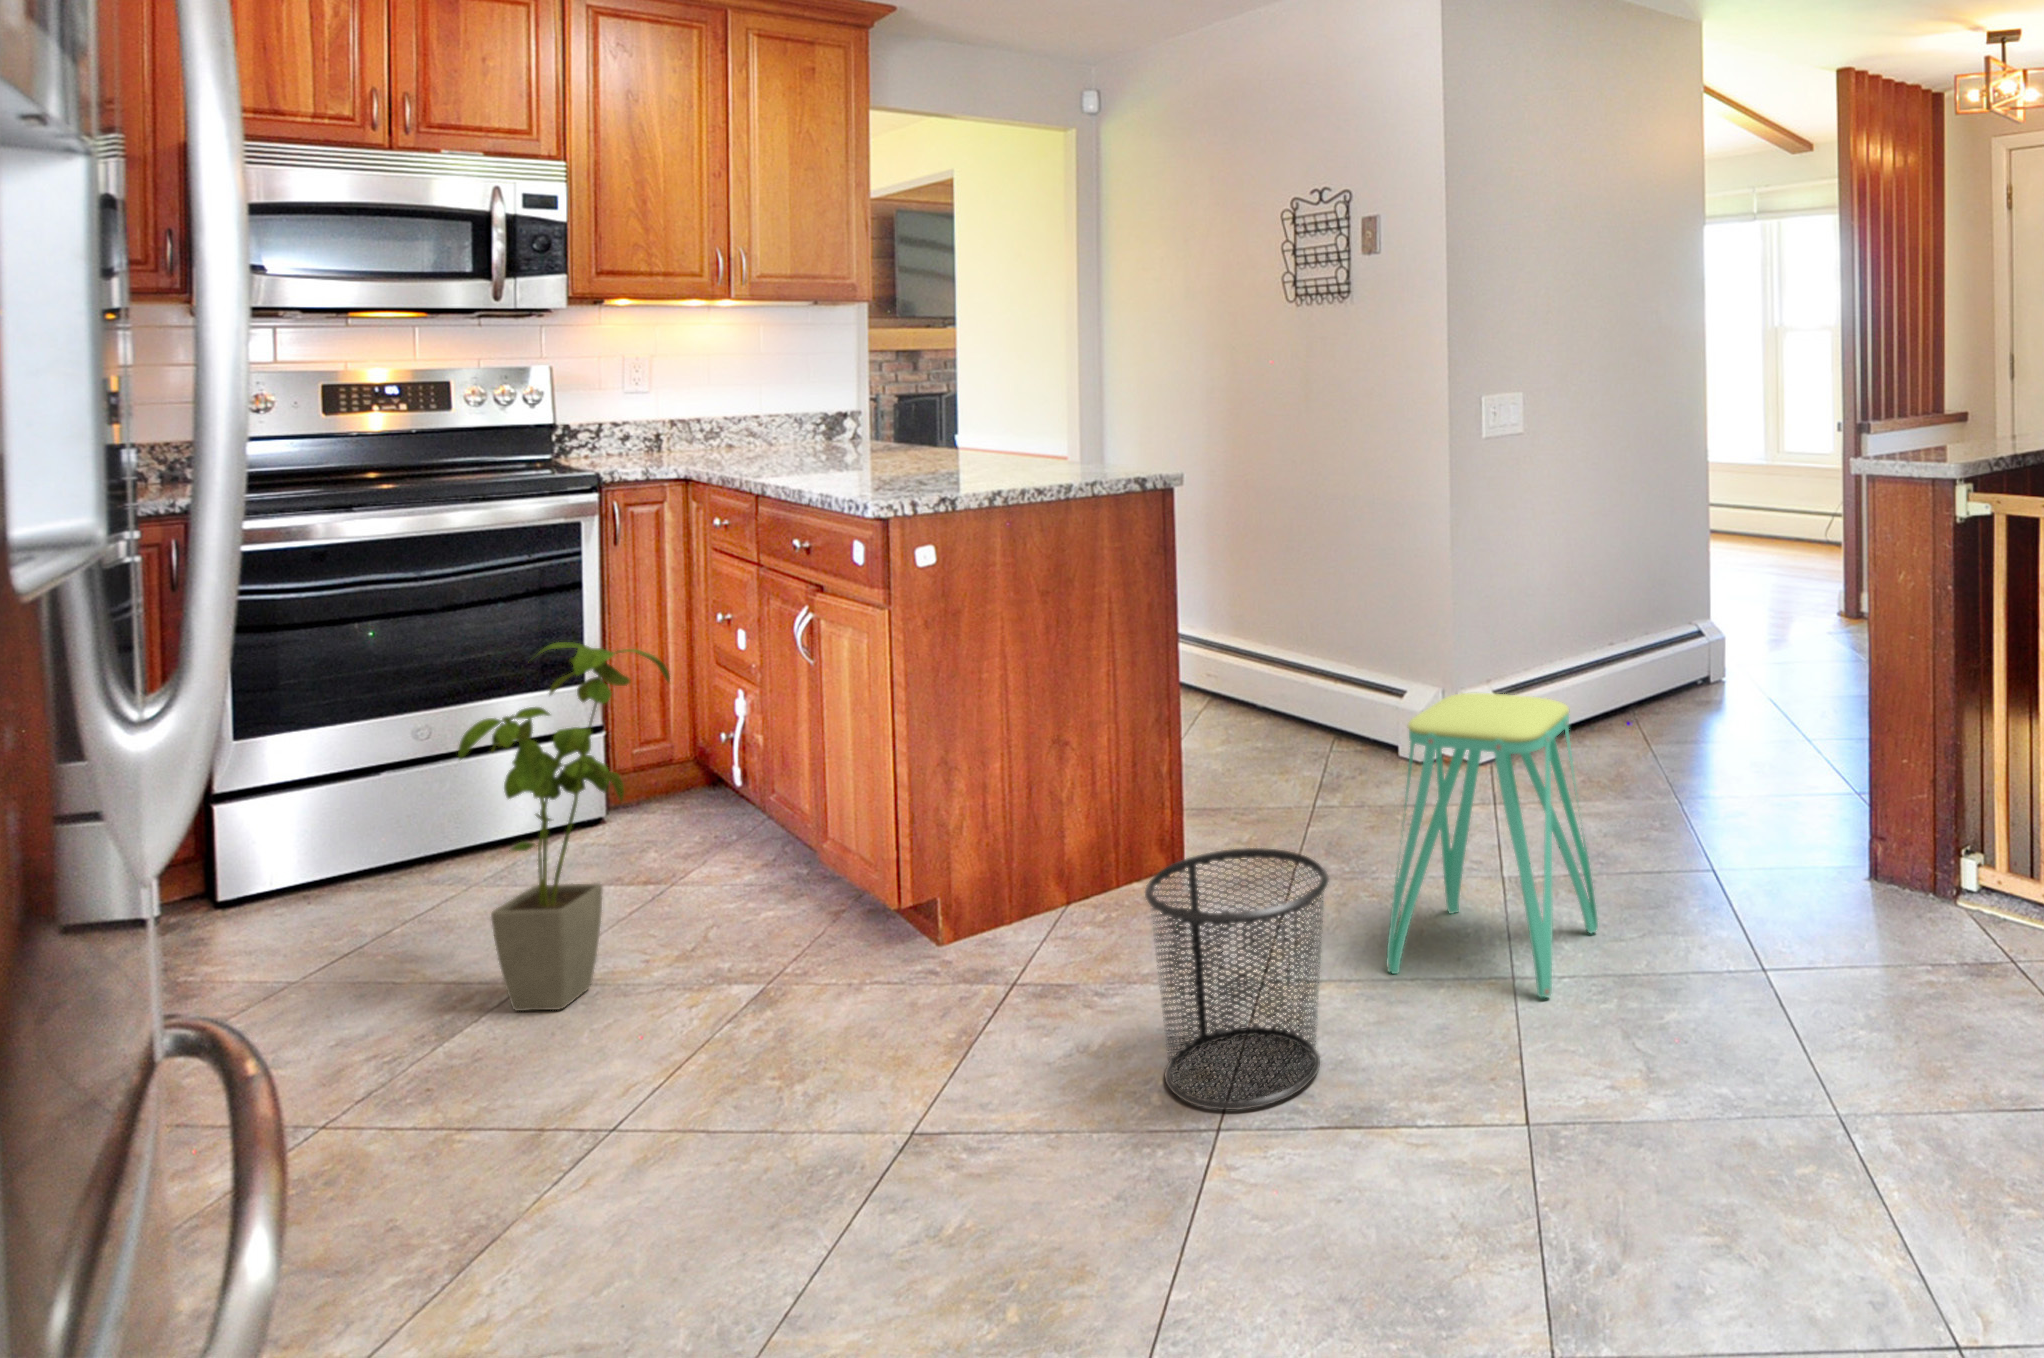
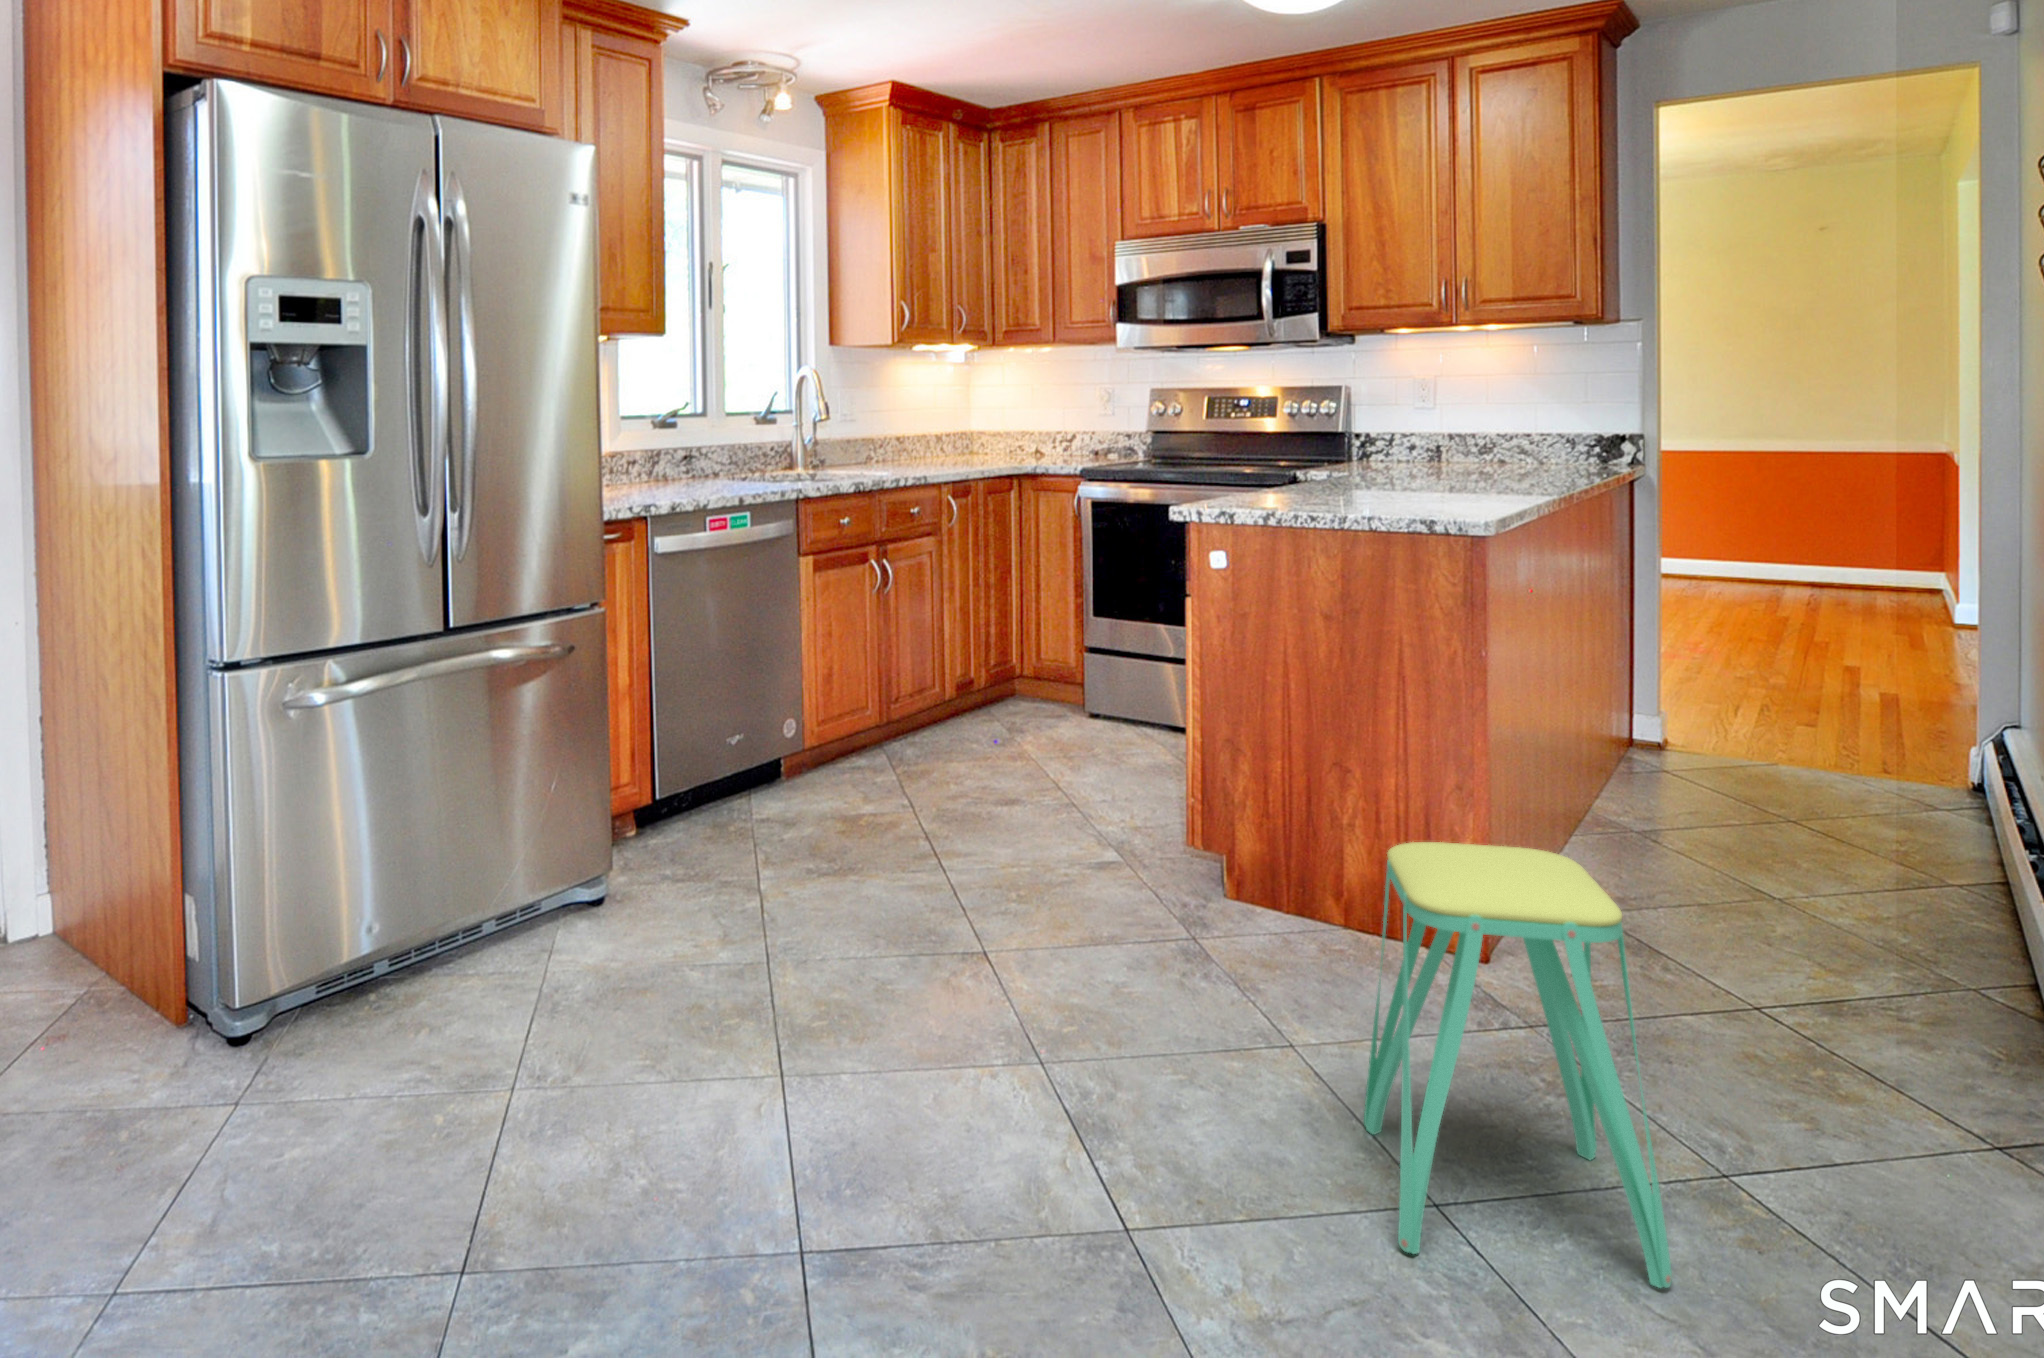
house plant: present [458,642,670,1011] -> none [972,577,1093,821]
trash can: present [1145,848,1329,1110] -> none [1011,860,1187,1110]

